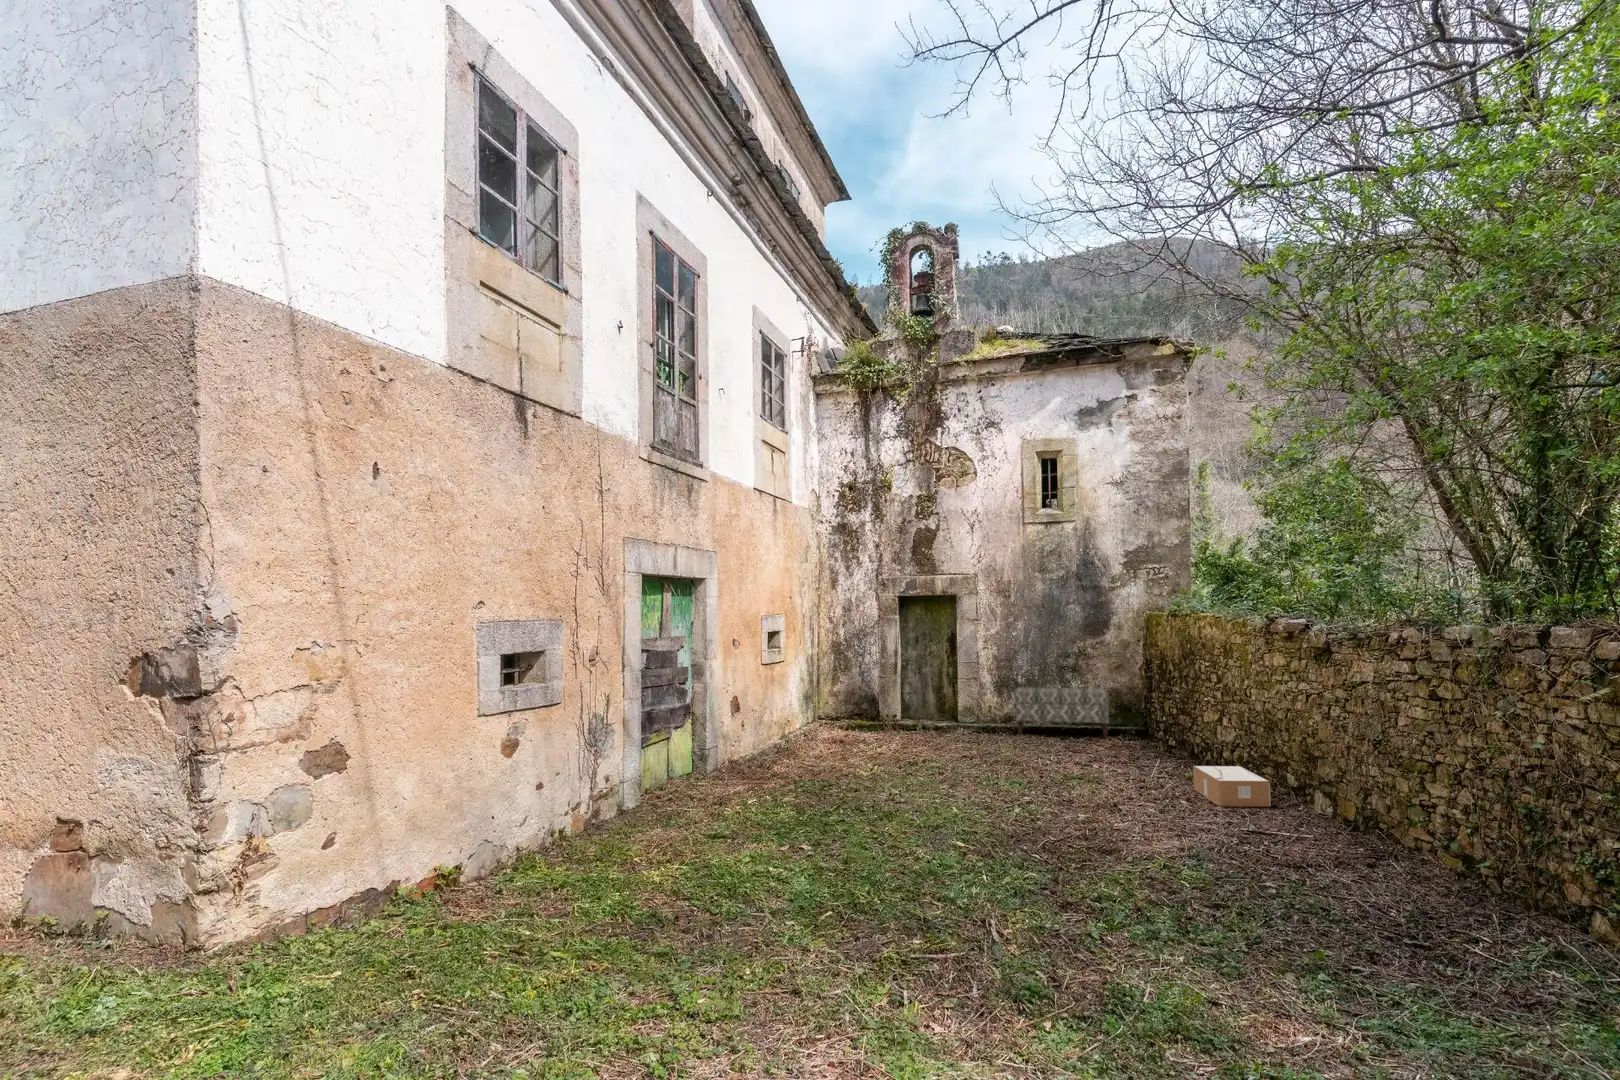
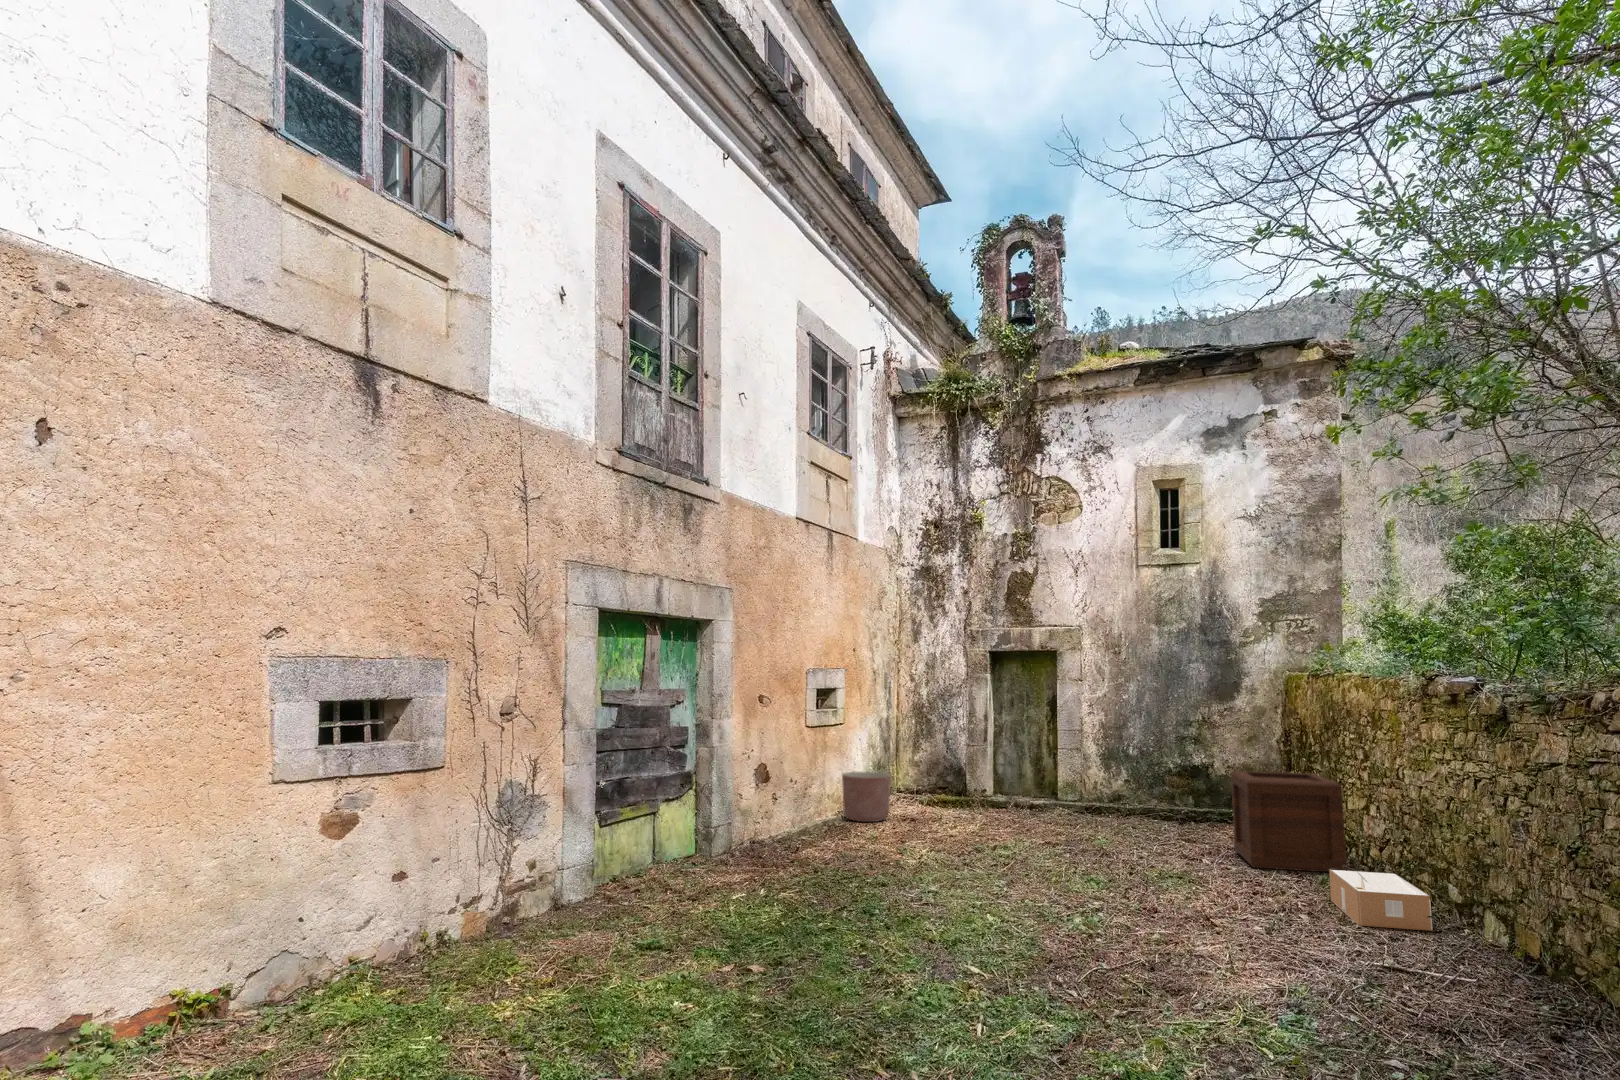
bench: present [1015,687,1109,736] -> none [1125,762,1243,827]
wooden crate: none [1108,692,1198,768] -> present [1231,771,1347,872]
planter: none [784,705,826,748] -> present [842,772,890,822]

